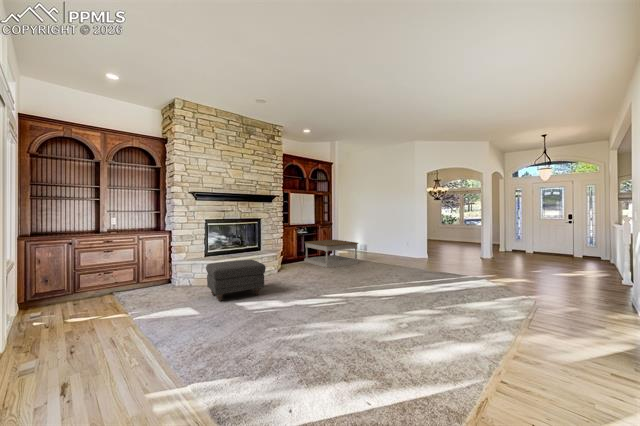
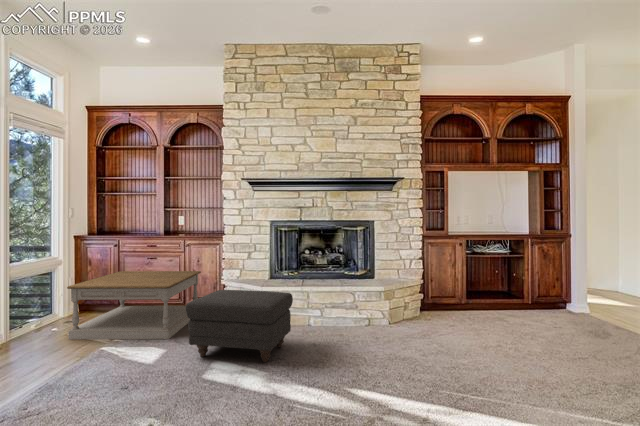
coffee table: present [304,240,358,268] -> present [67,271,201,339]

